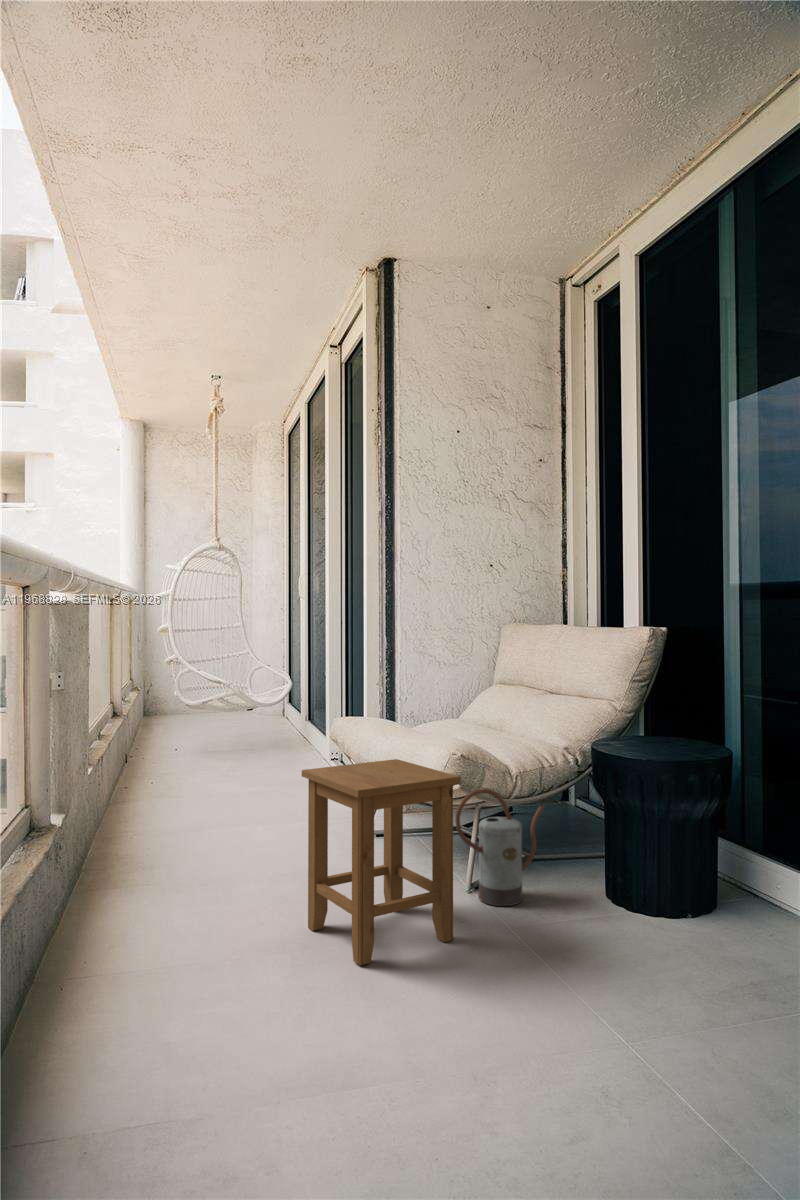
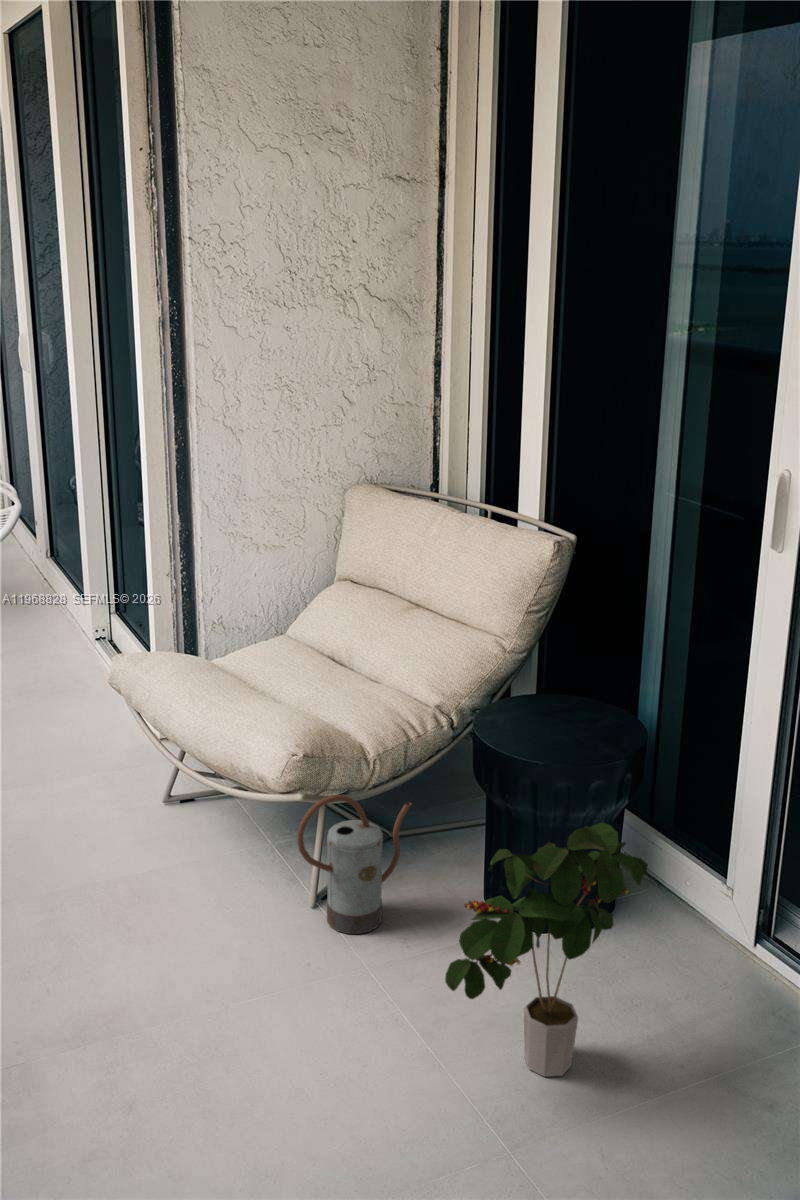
stool: present [302,759,461,965] -> none [87,770,308,1065]
potted plant: none [566,776,735,996] -> present [445,823,648,1077]

